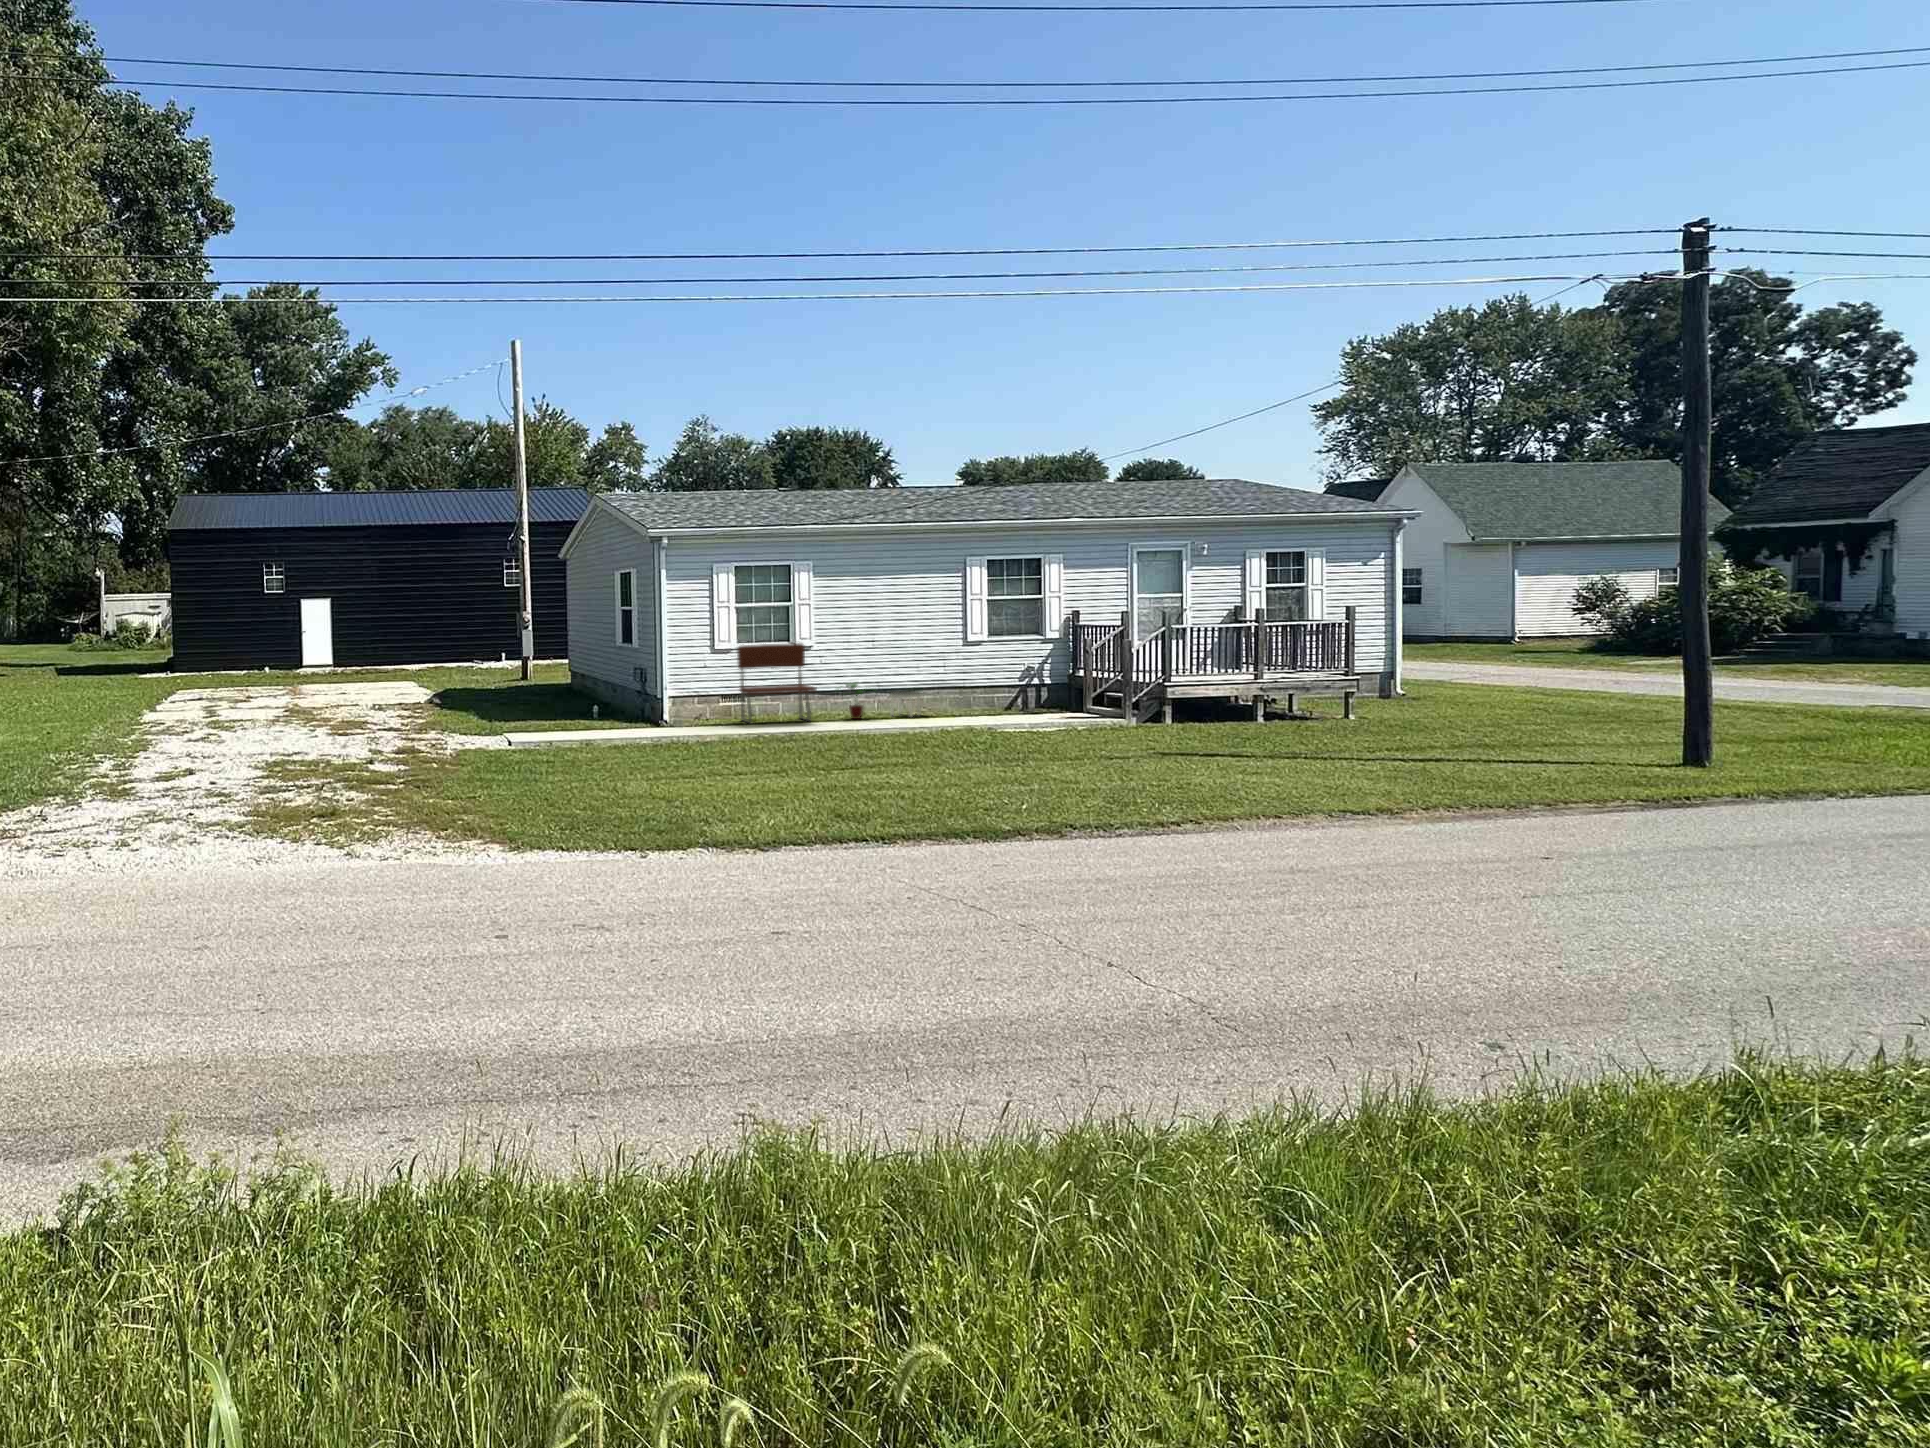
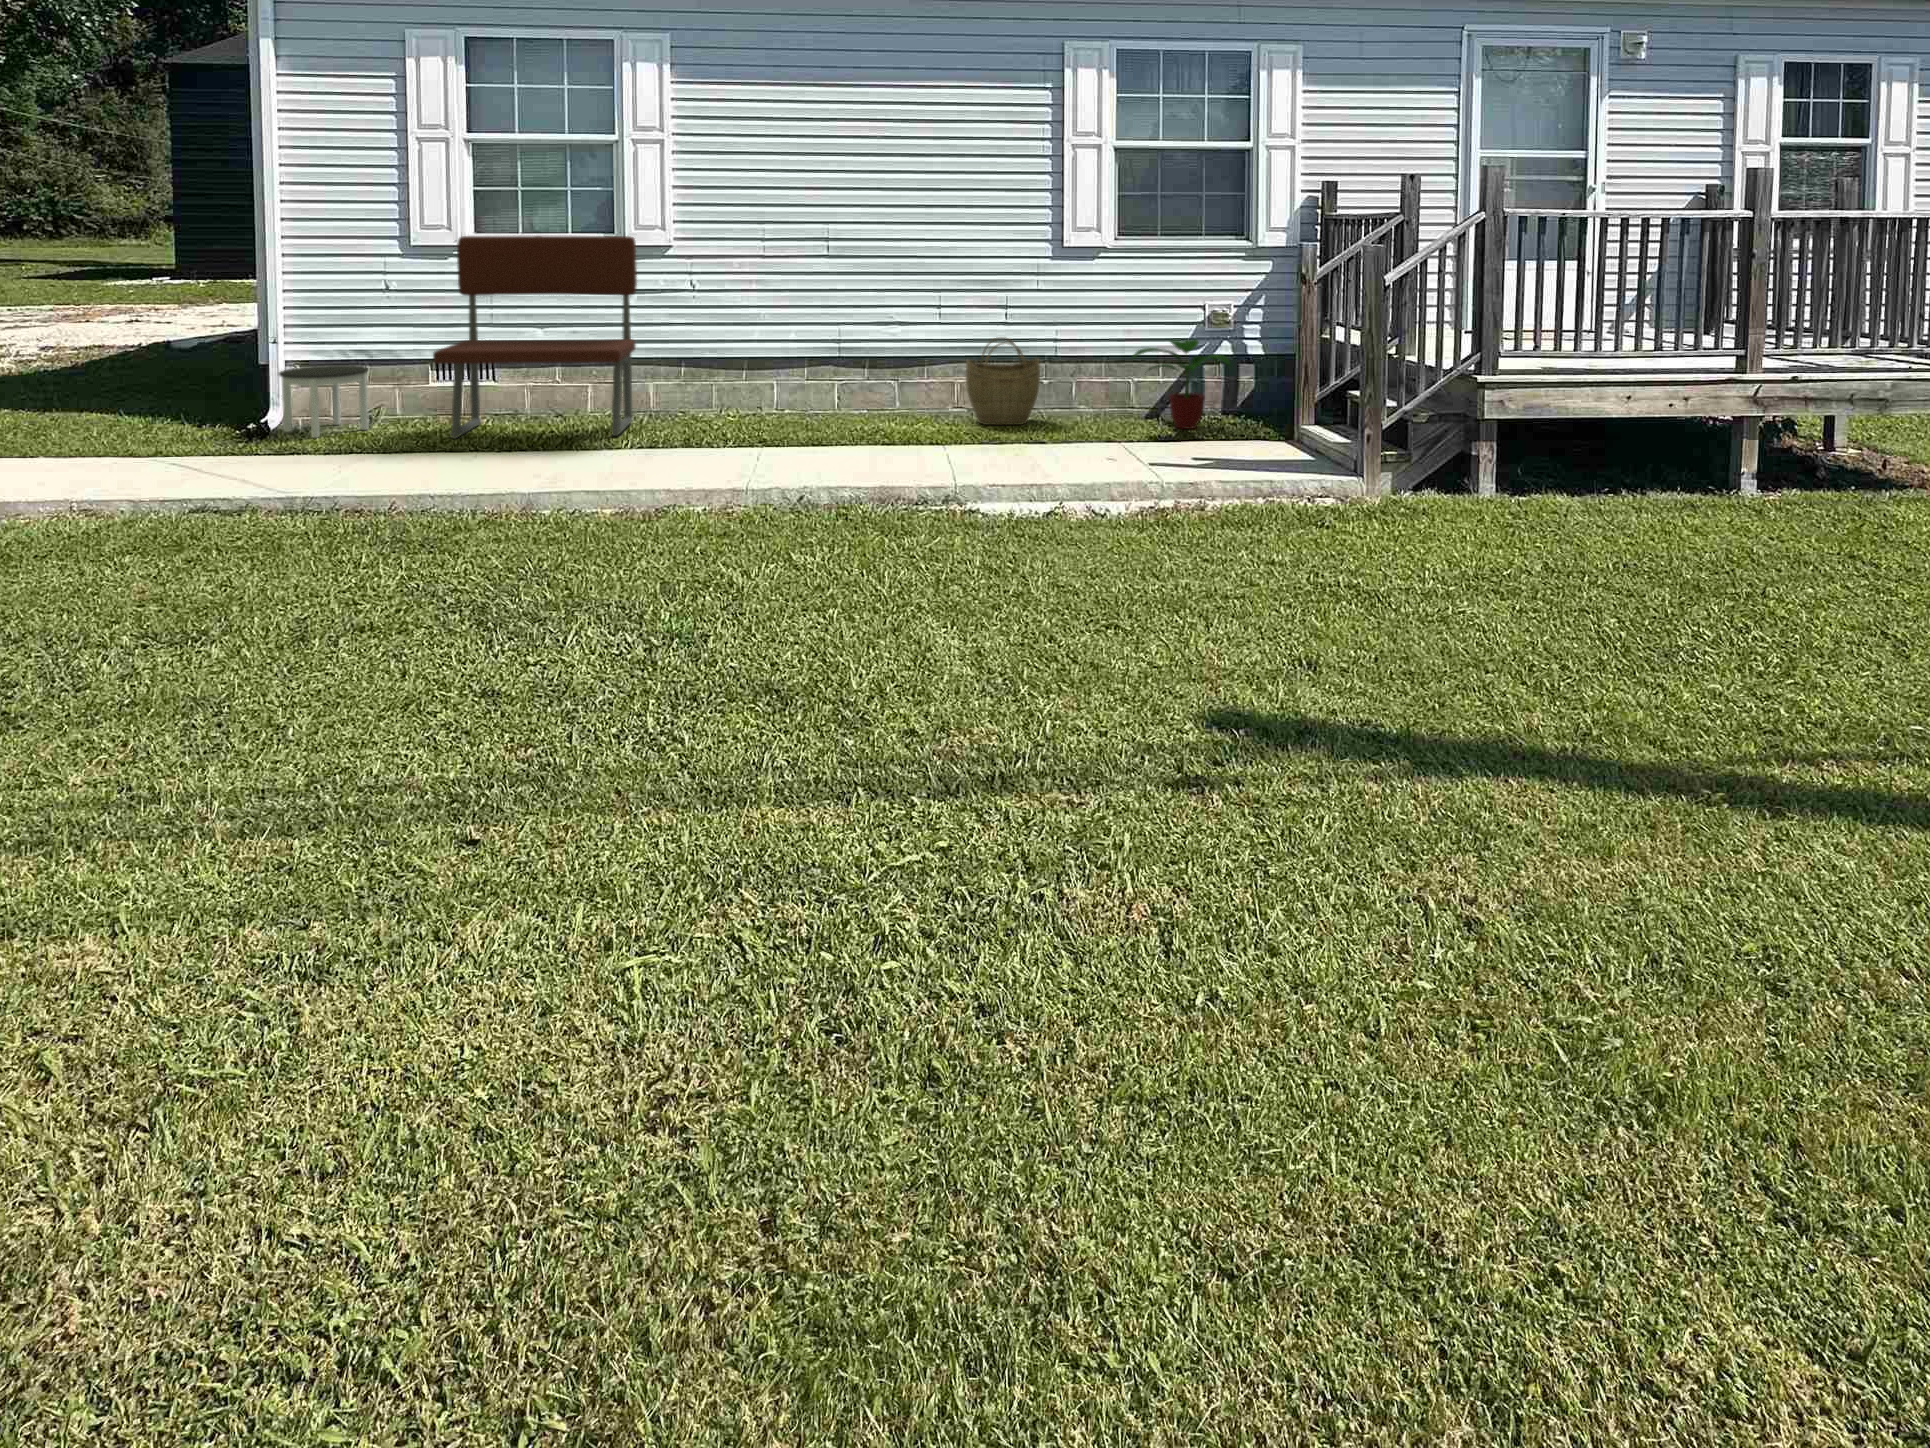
woven basket: none [932,679,964,714] -> present [966,337,1040,425]
potted plant: present [841,683,871,719] -> present [1133,339,1231,429]
round table: present [890,691,920,716] -> present [279,365,369,438]

